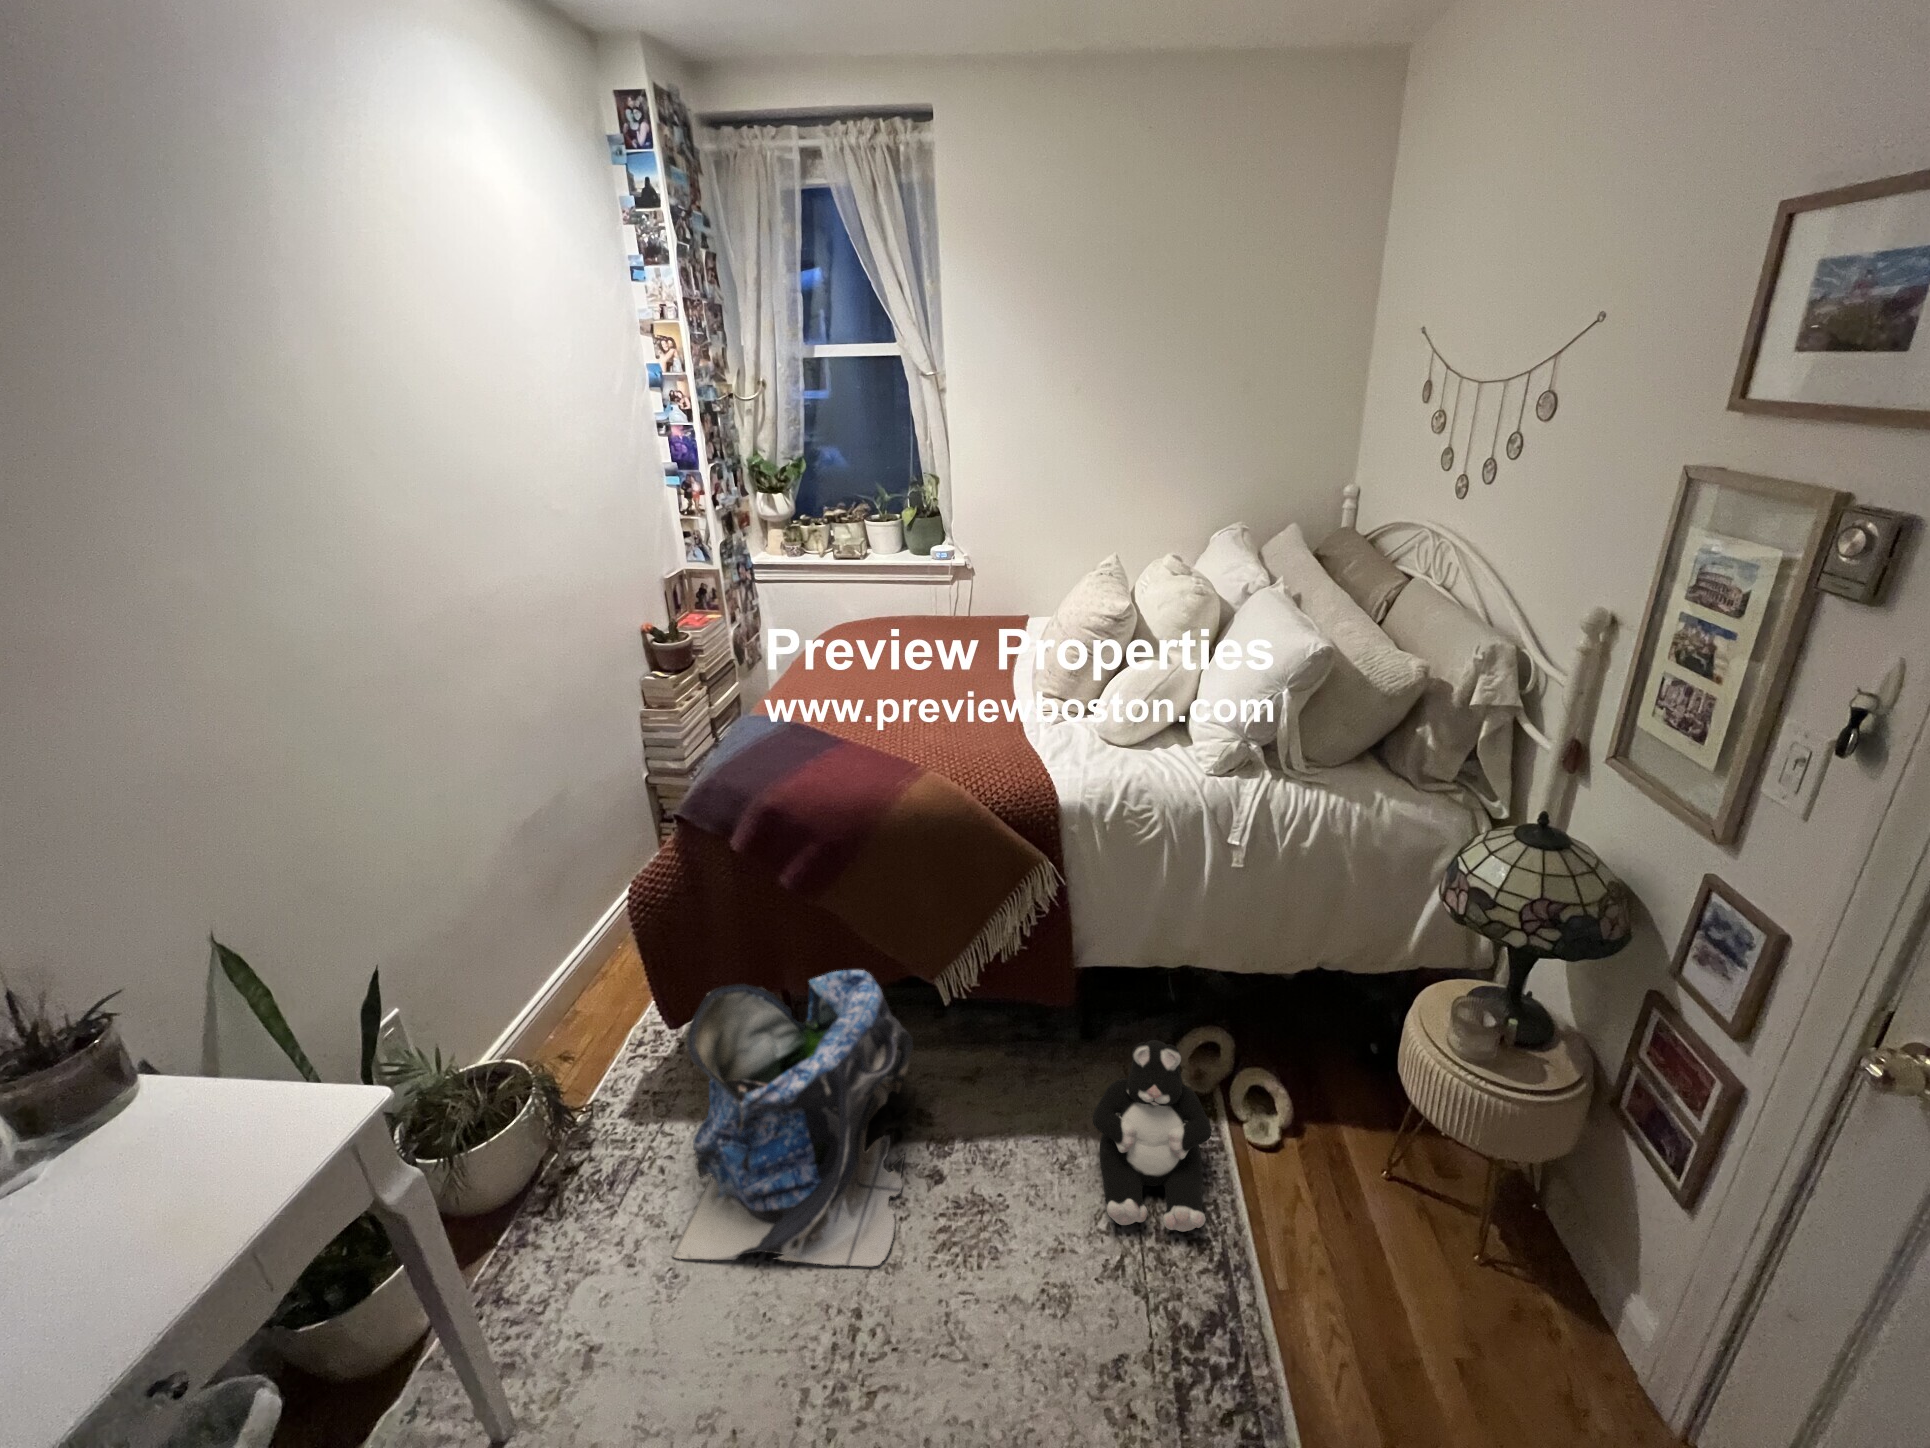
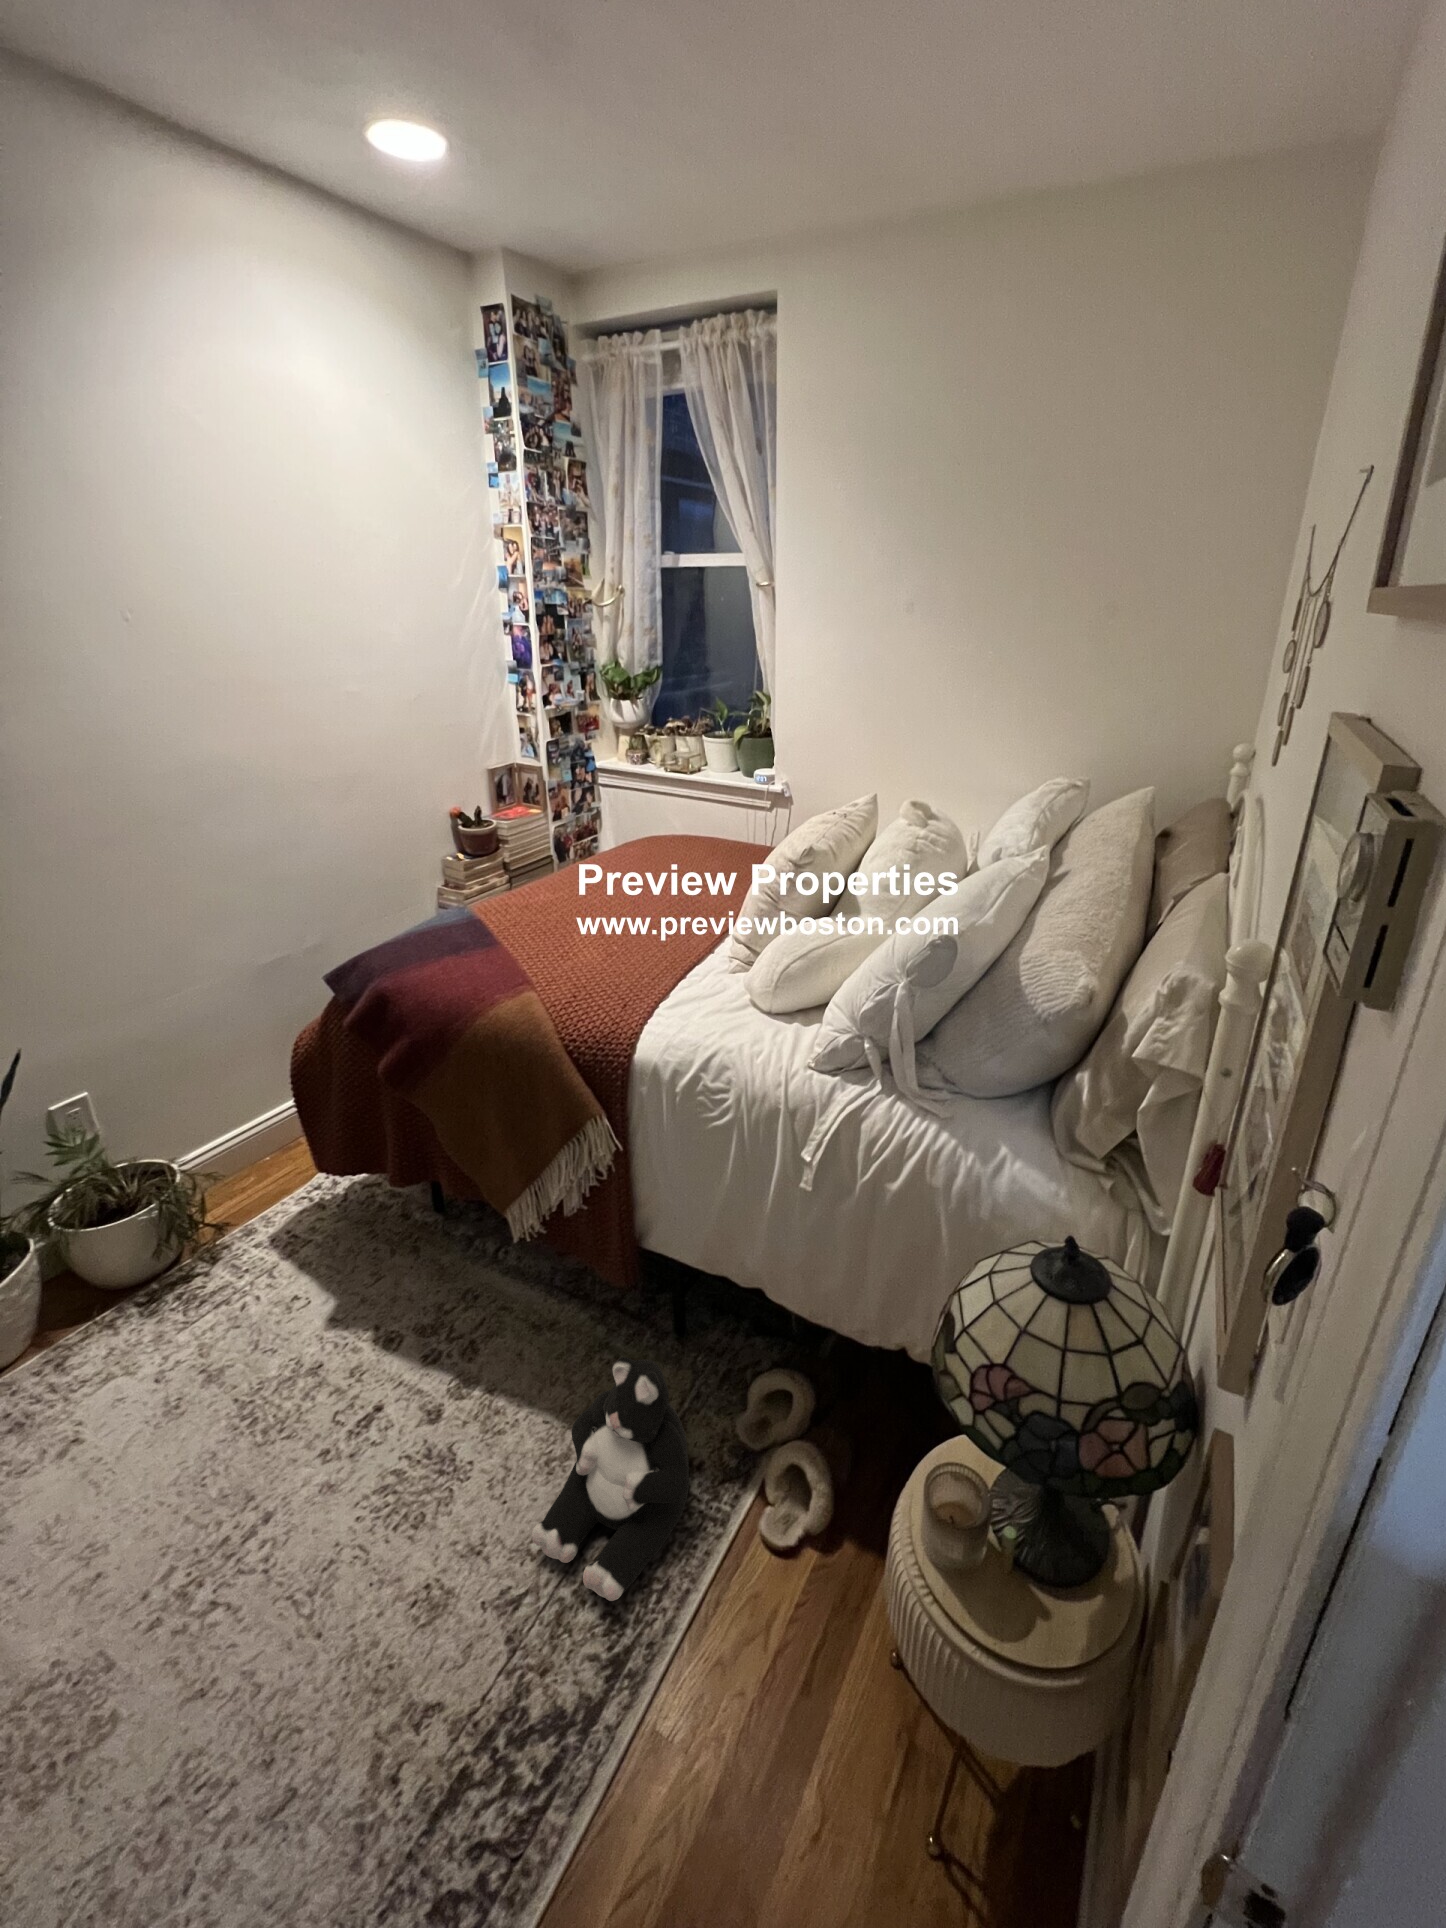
backpack: present [672,970,913,1266] -> none [184,1158,470,1483]

